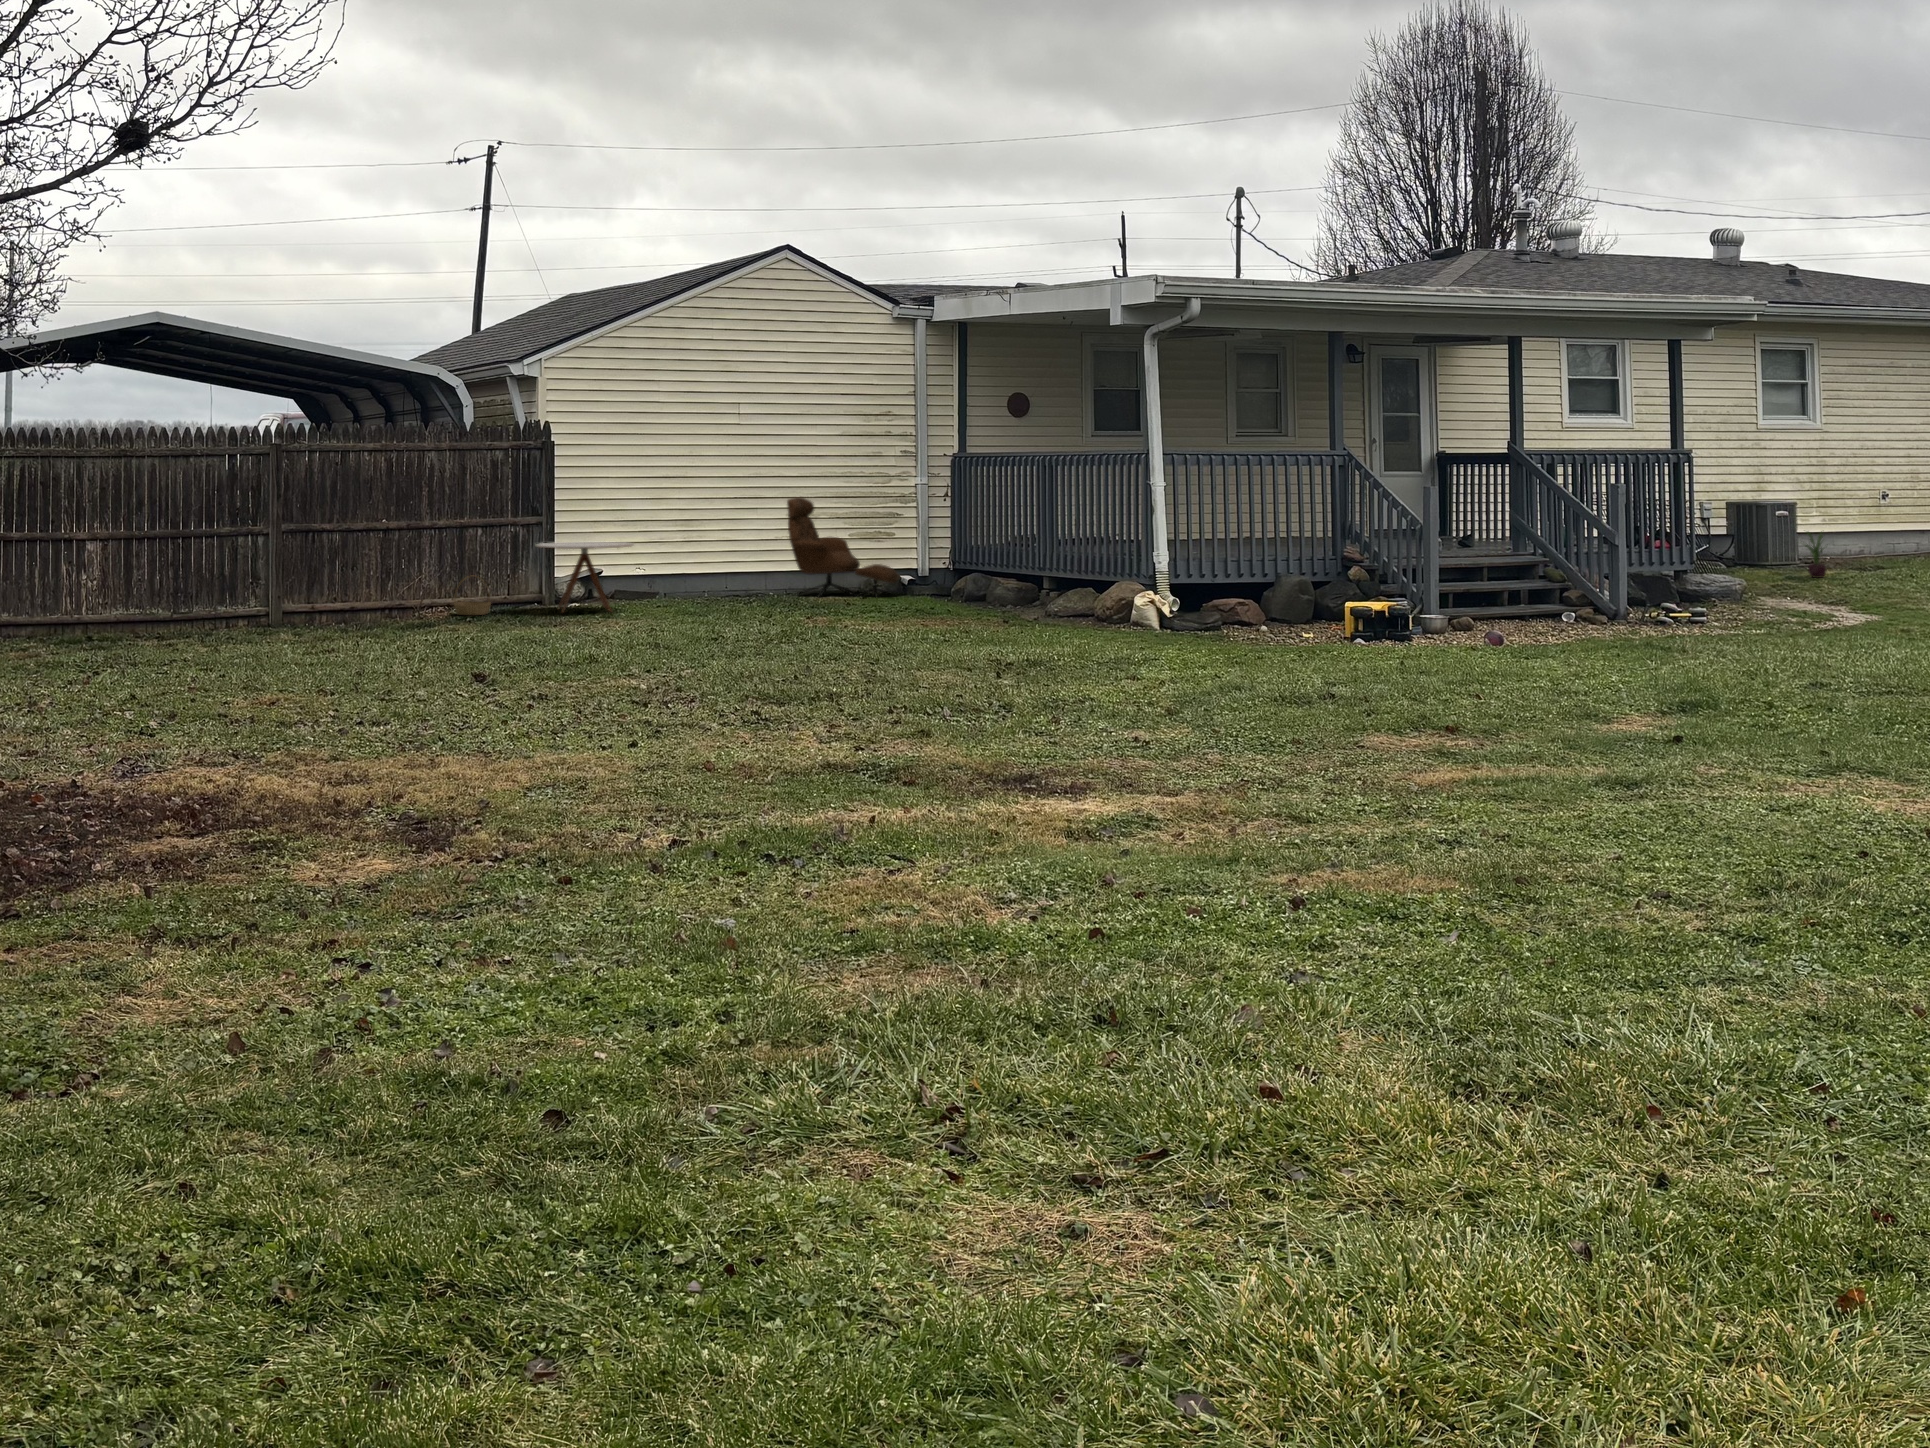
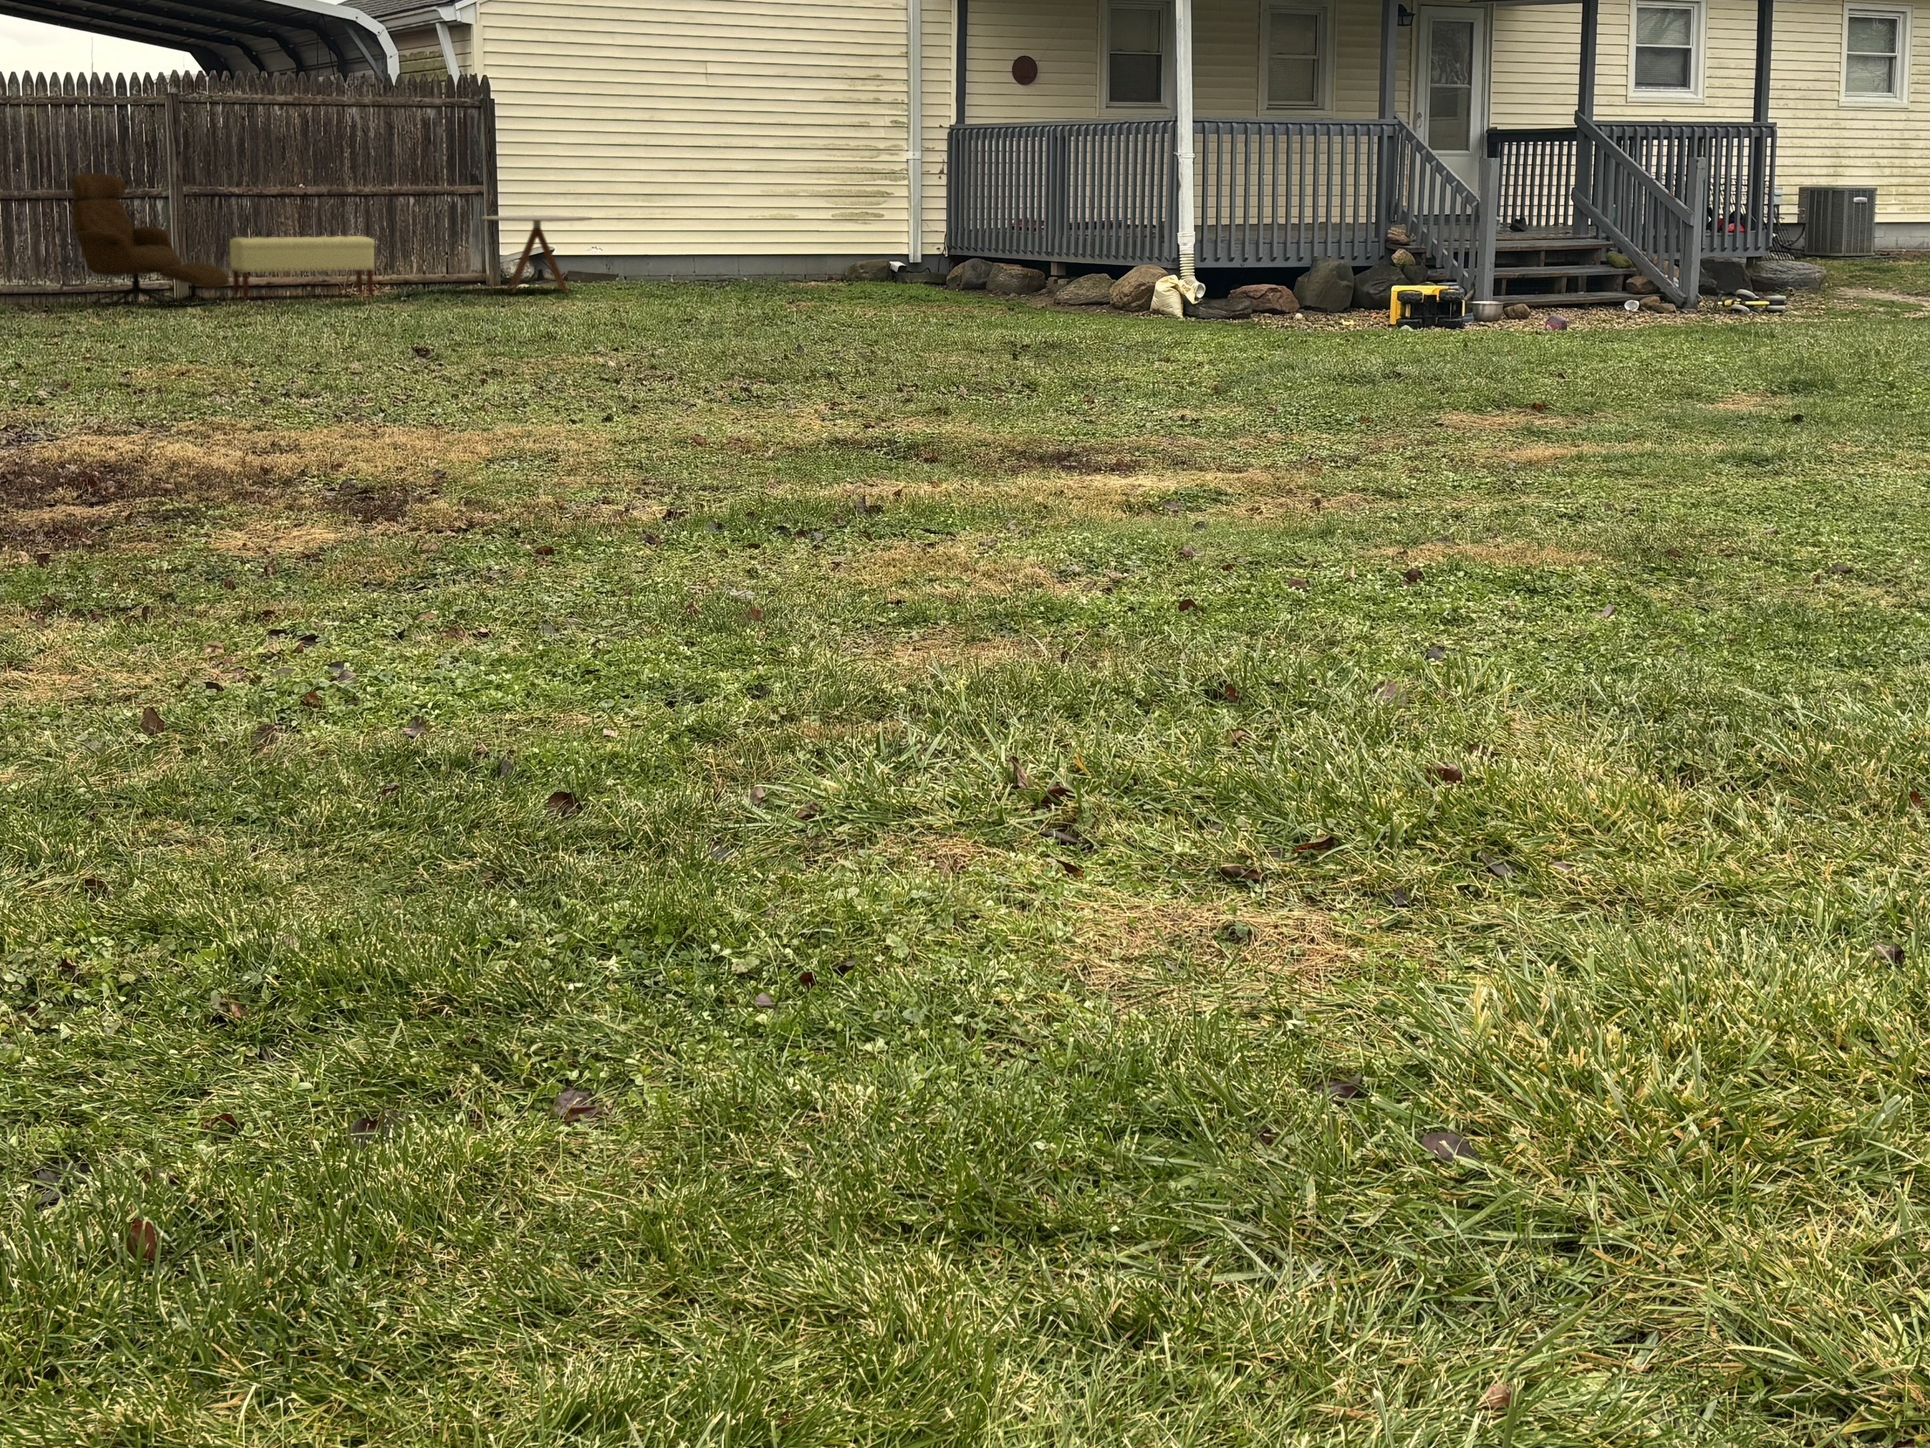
lounge chair: present [787,497,899,597] -> present [71,173,229,307]
decorative plant: present [1805,532,1826,578] -> none [1845,222,1907,274]
bench: none [312,564,440,623] -> present [230,236,374,299]
basket: present [454,575,490,615] -> none [391,250,434,294]

